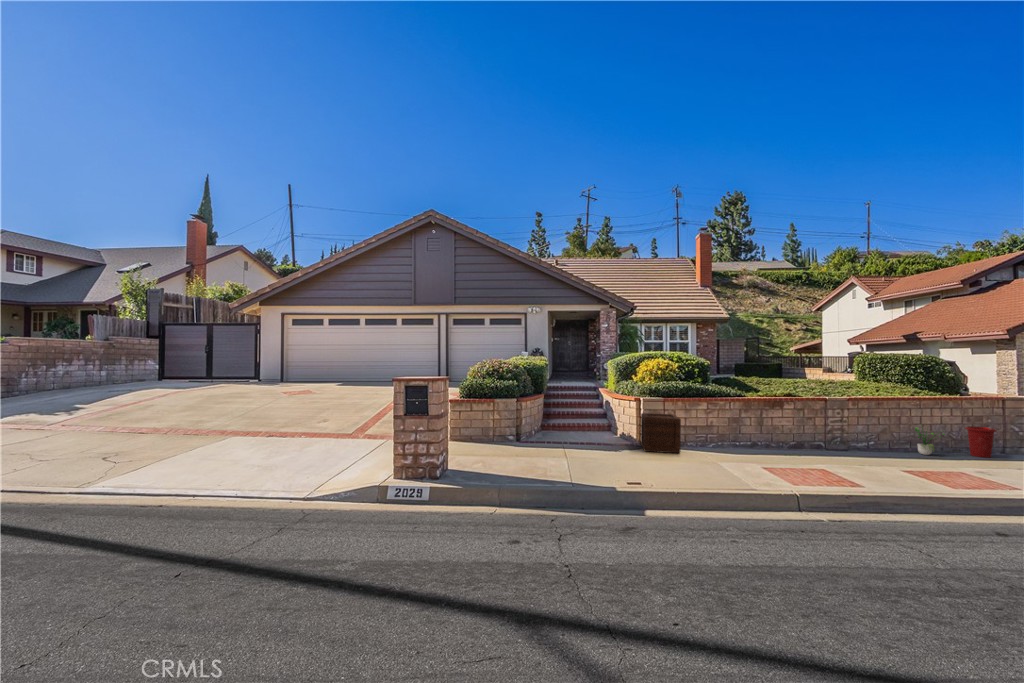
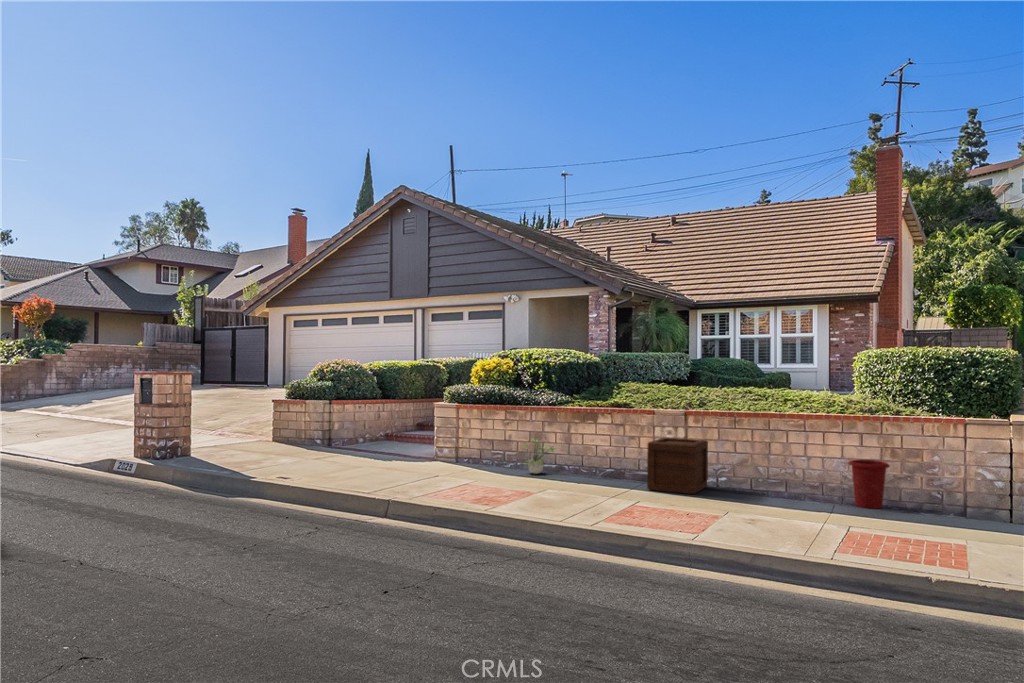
wooden crate: present [641,413,681,453] -> present [647,438,708,494]
potted plant: present [915,428,944,455] -> present [525,439,554,474]

